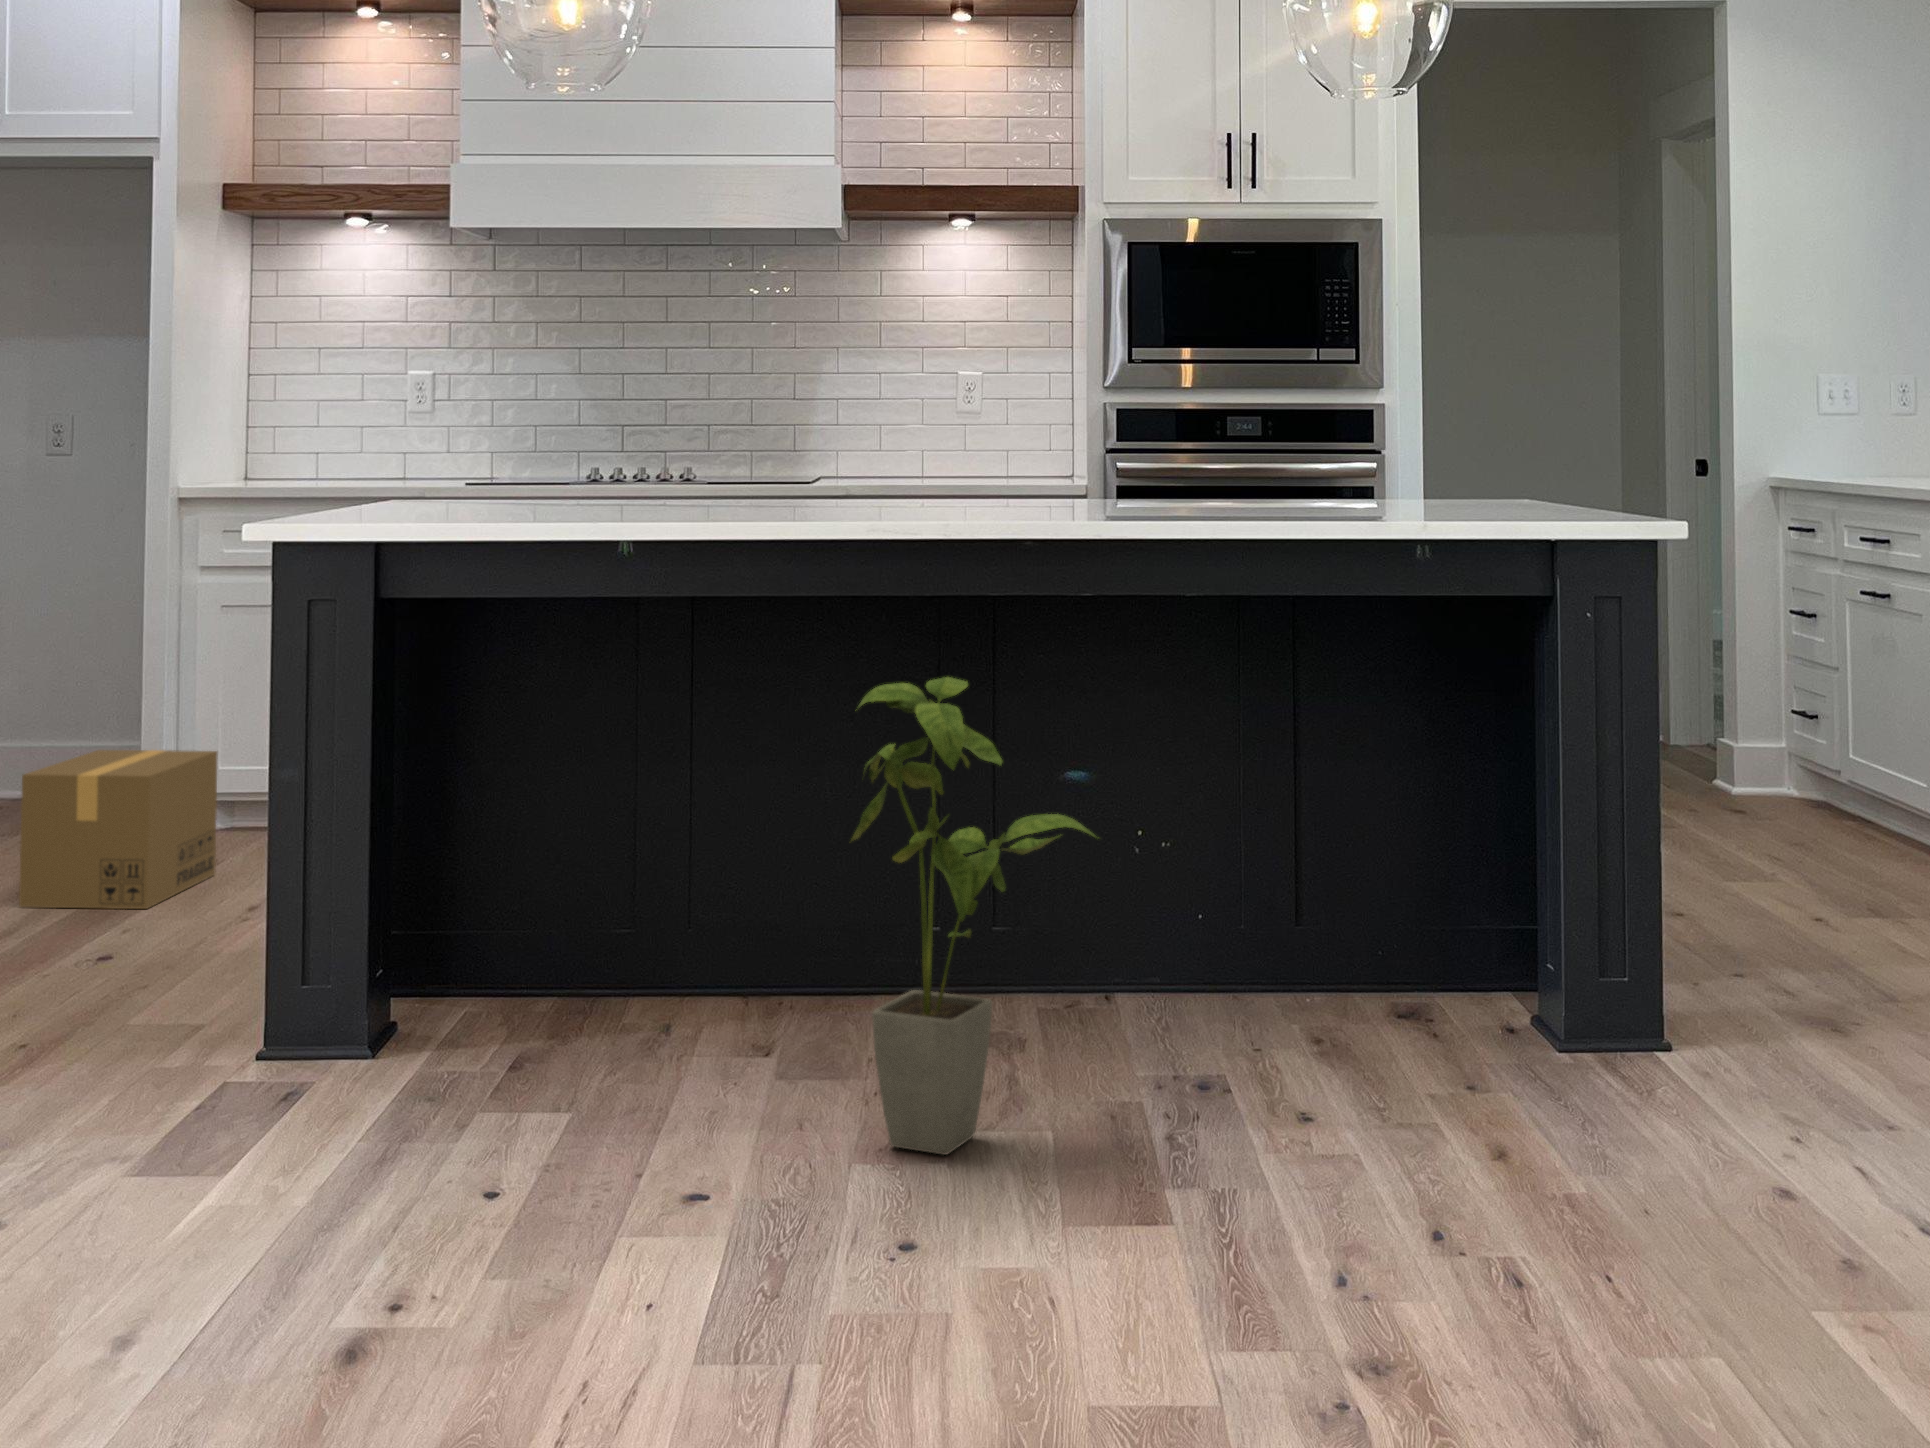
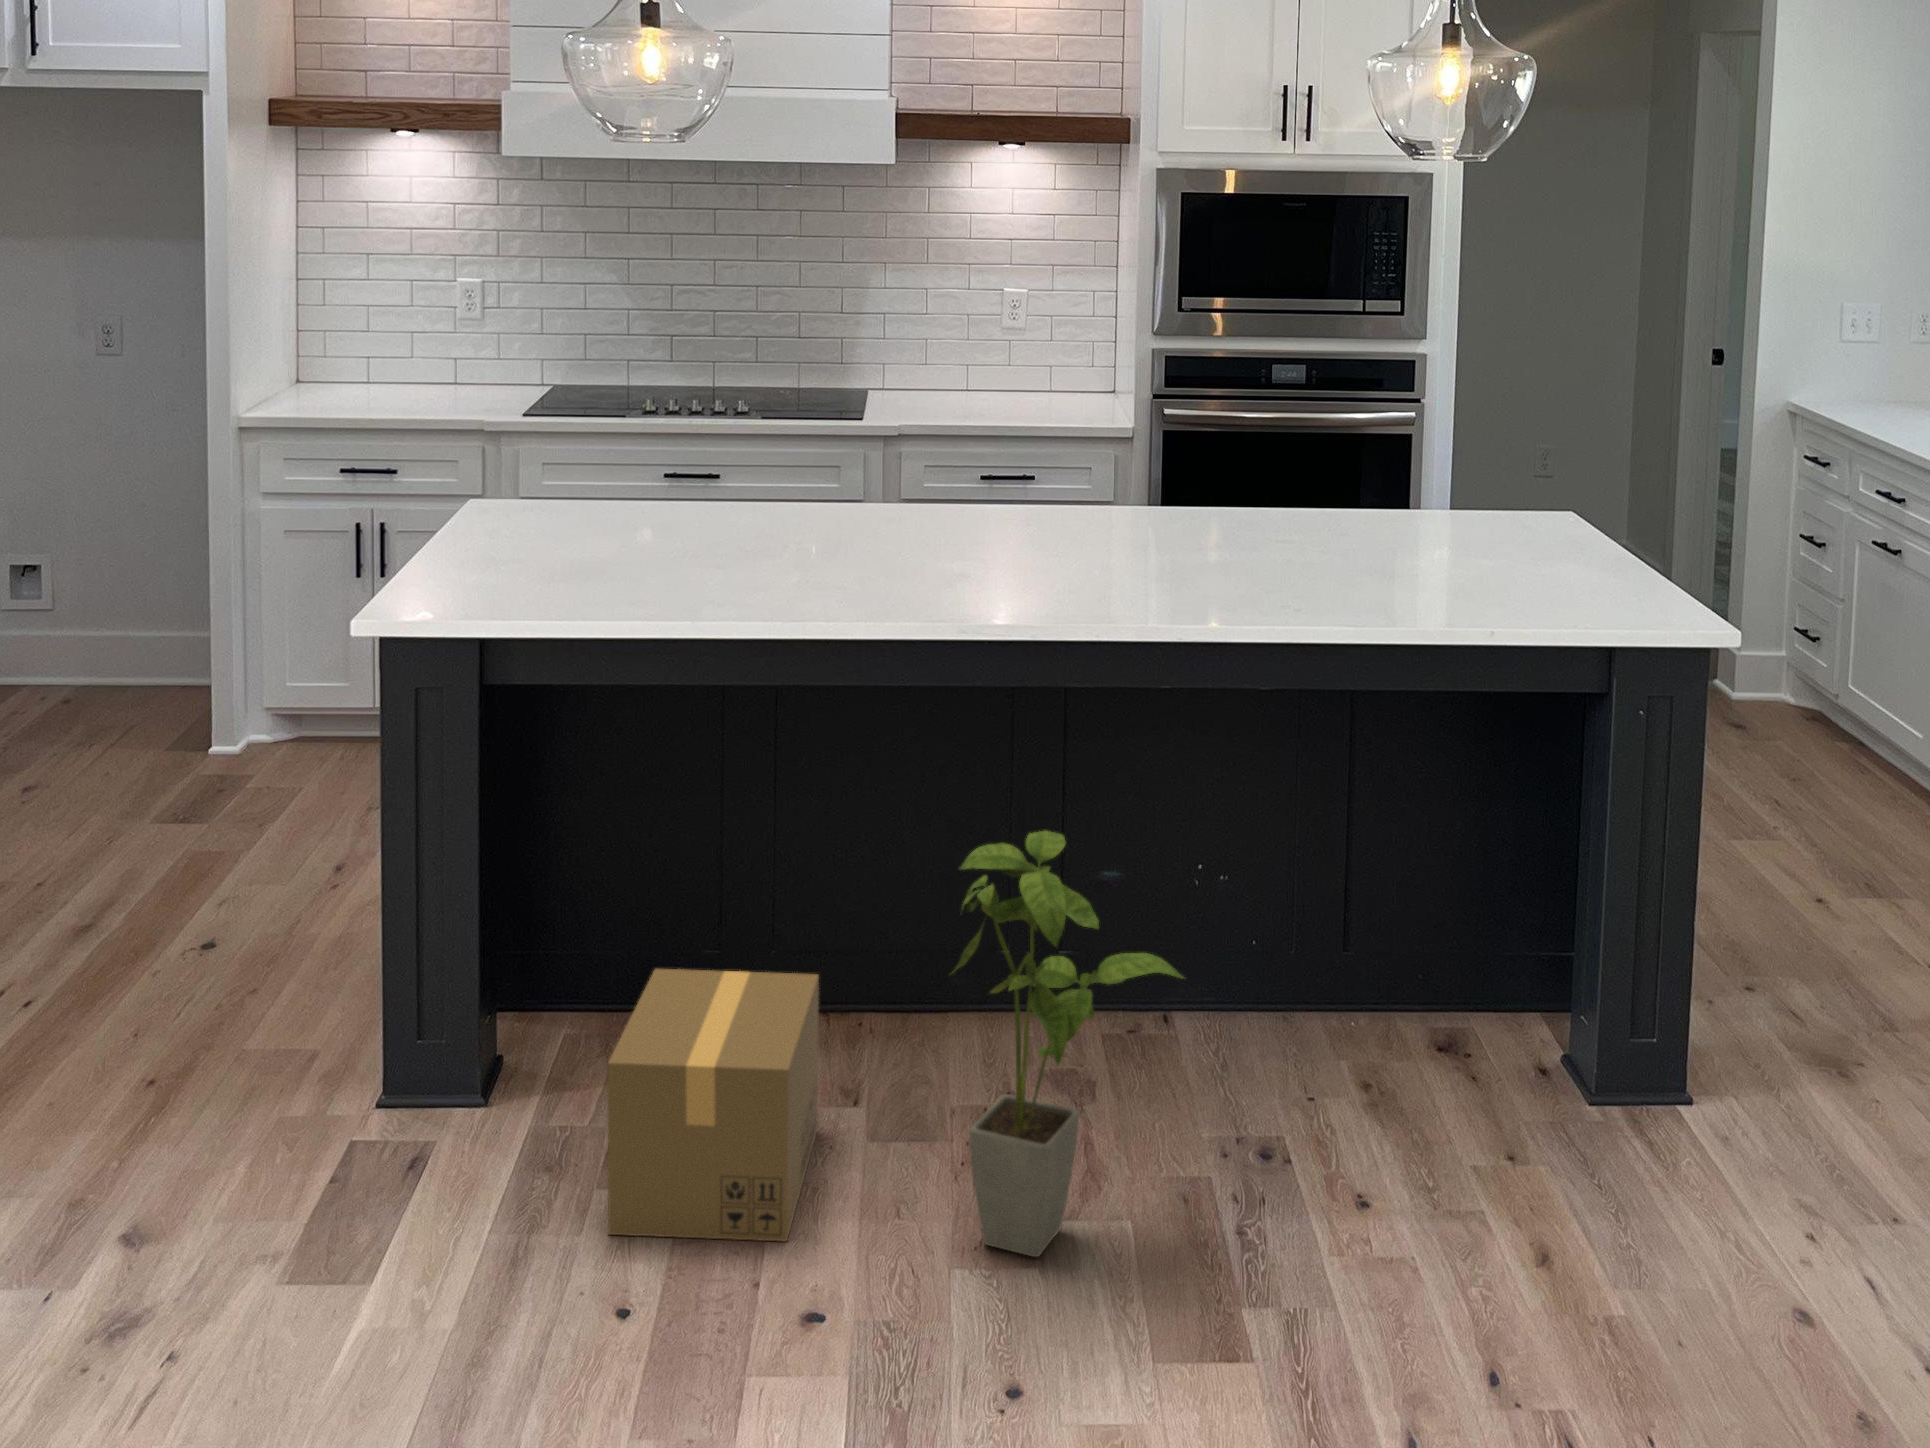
cardboard box: present [19,750,218,909] -> present [608,969,819,1241]

